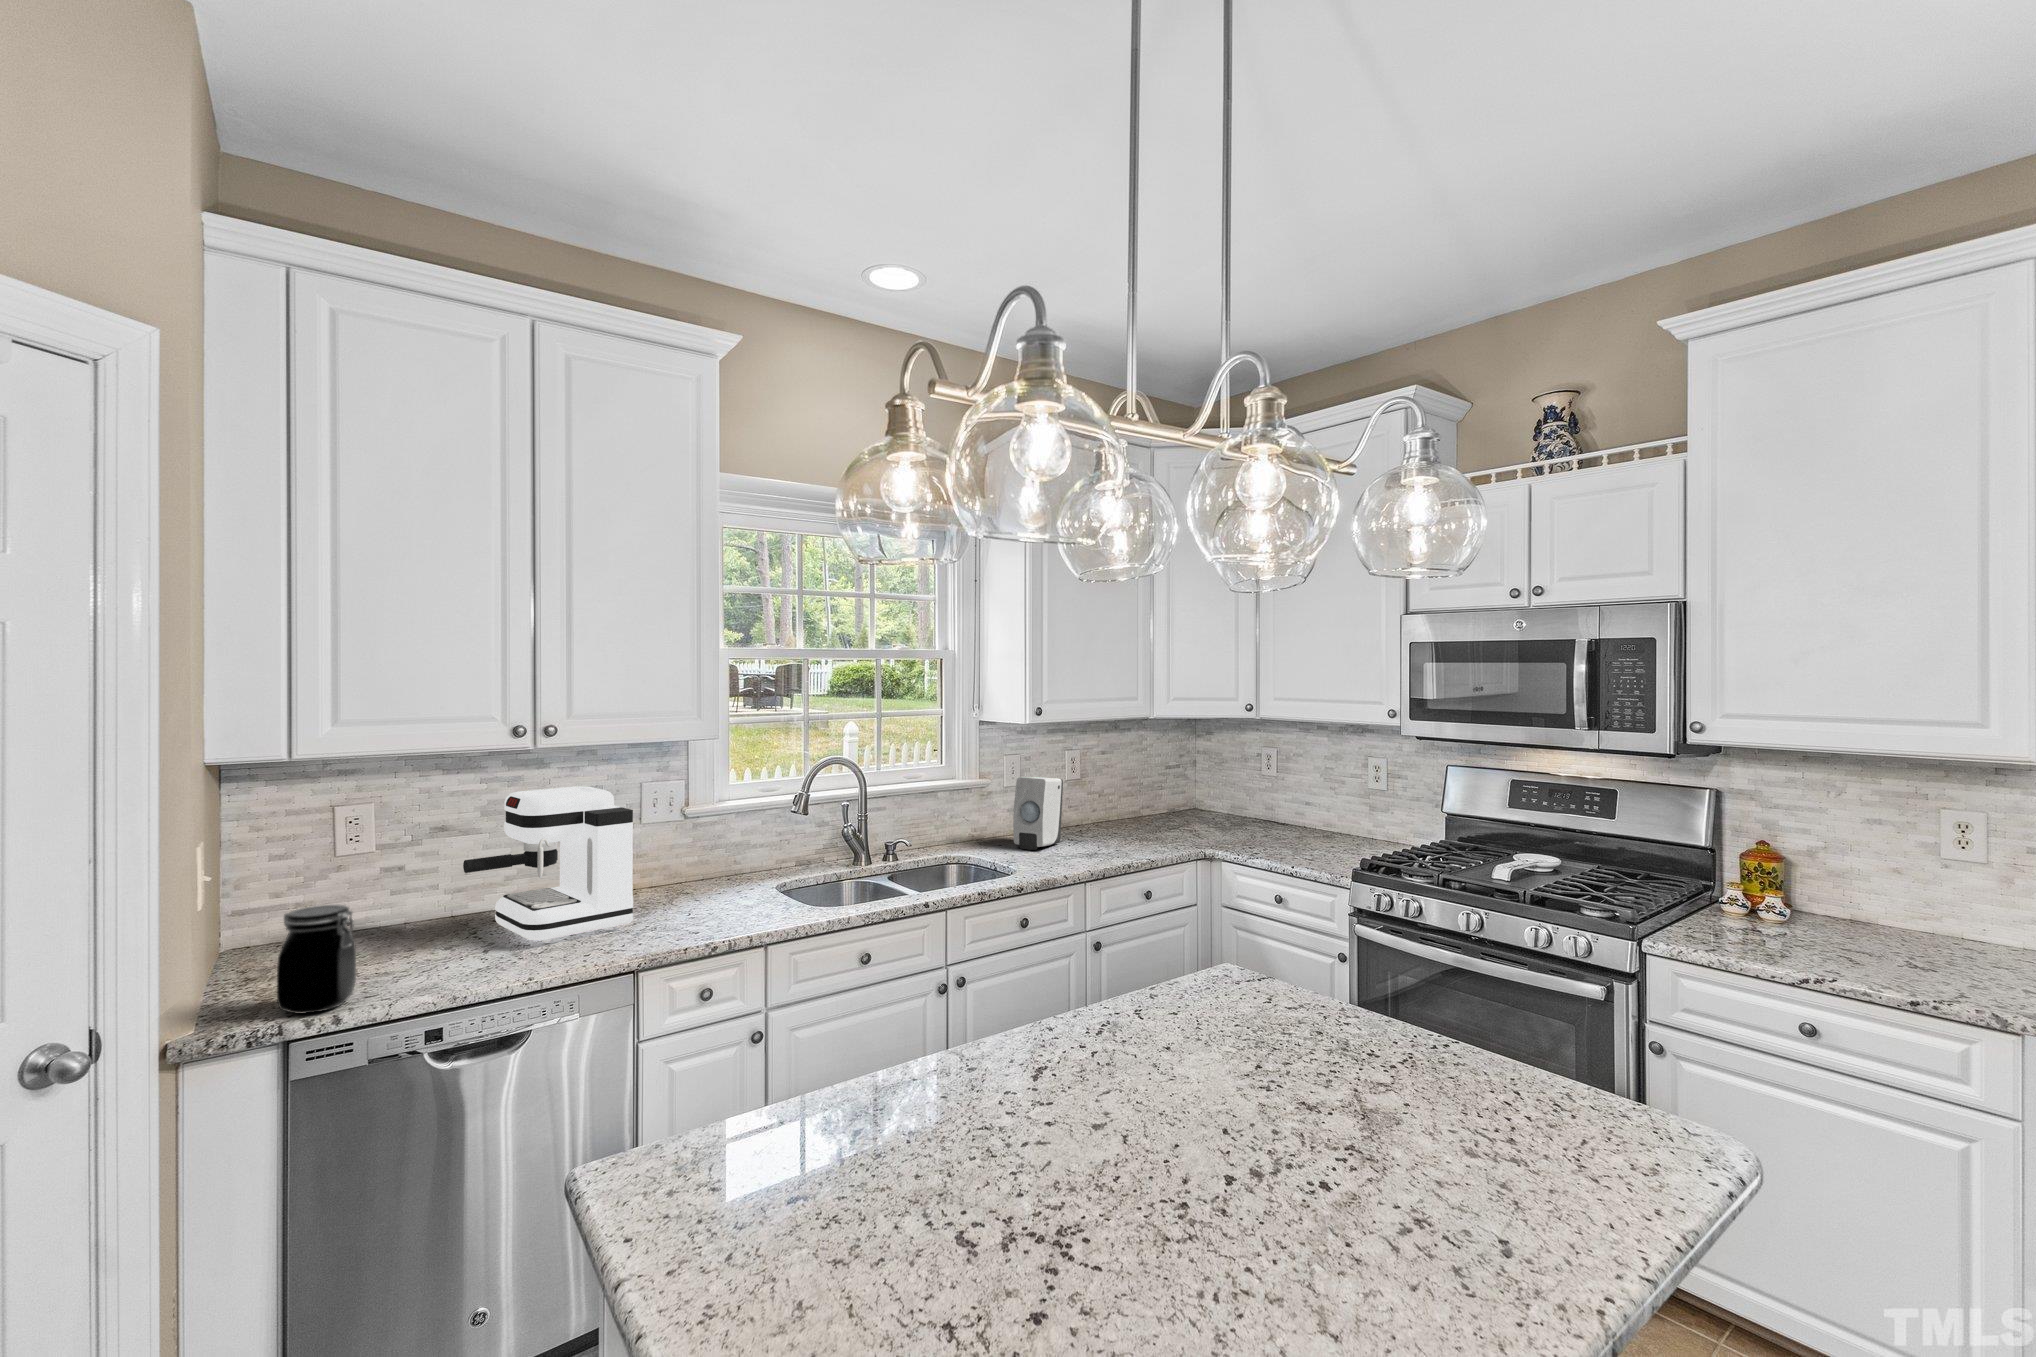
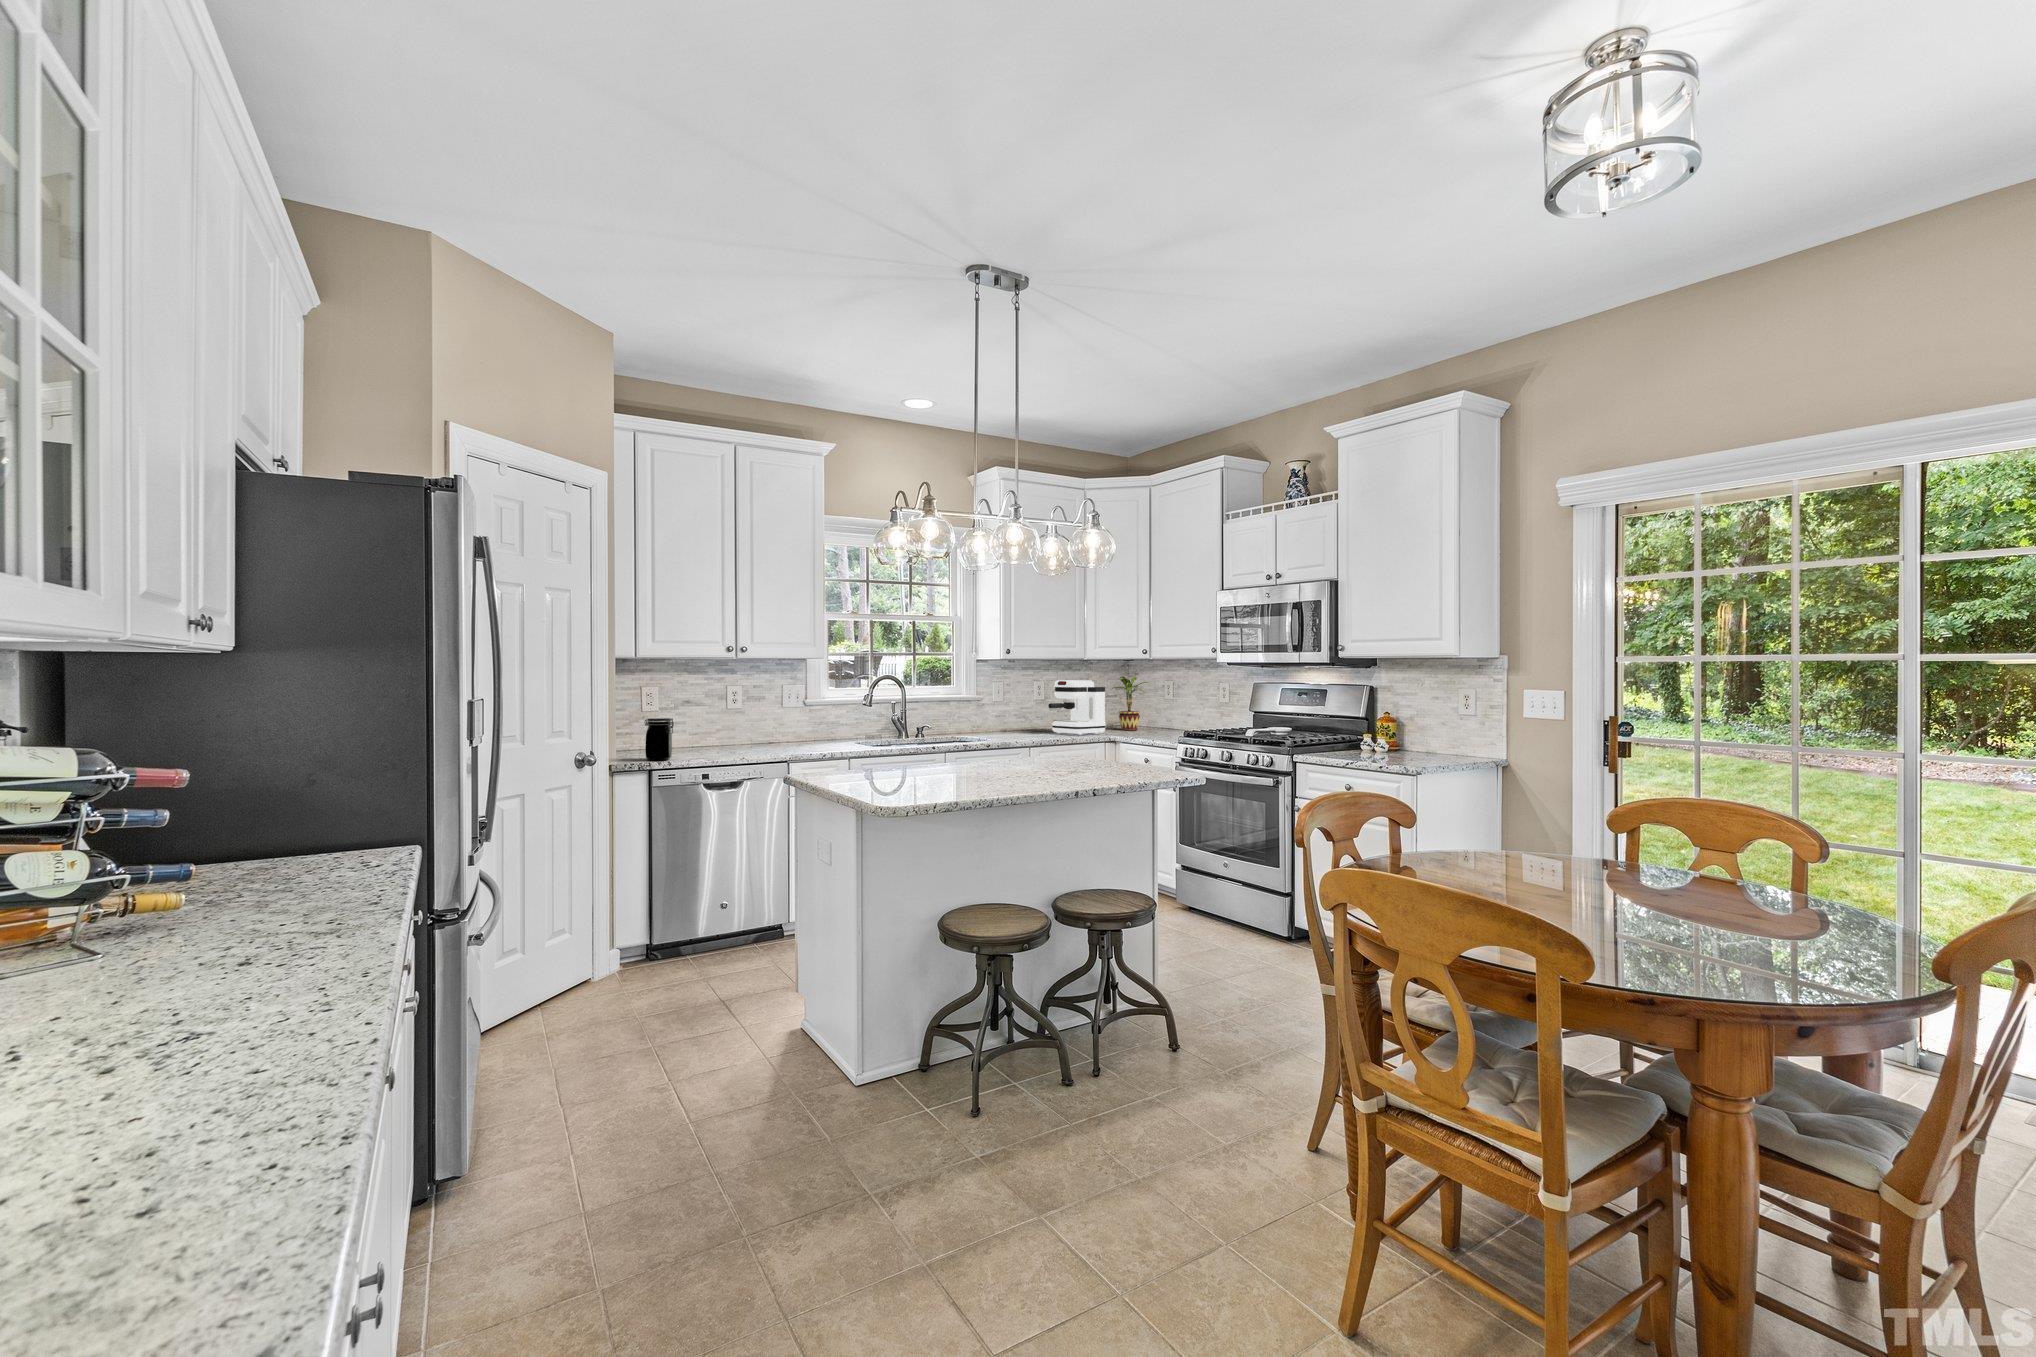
potted plant: none [1173,736,1237,820] -> present [1114,676,1150,730]
soap dispenser: present [1013,777,1063,850] -> none [995,694,1027,736]
coffee maker: present [463,786,633,943] -> present [1048,680,1105,735]

